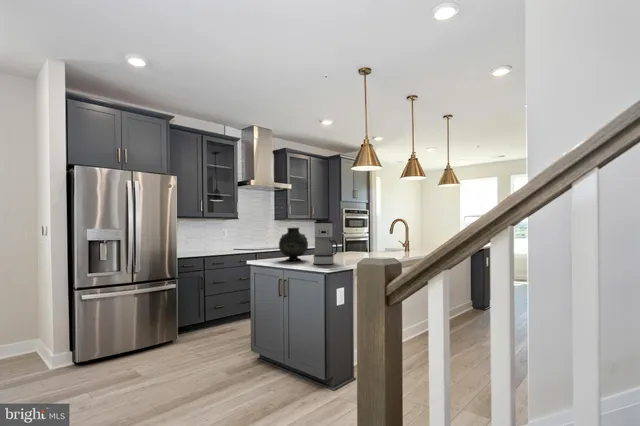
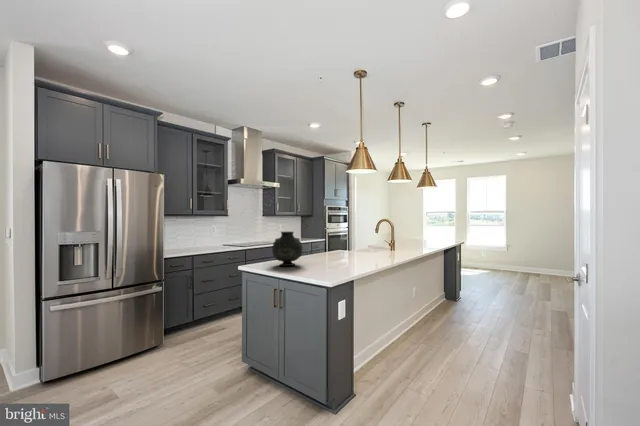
coffee maker: present [314,221,338,265] -> none [310,227,336,273]

